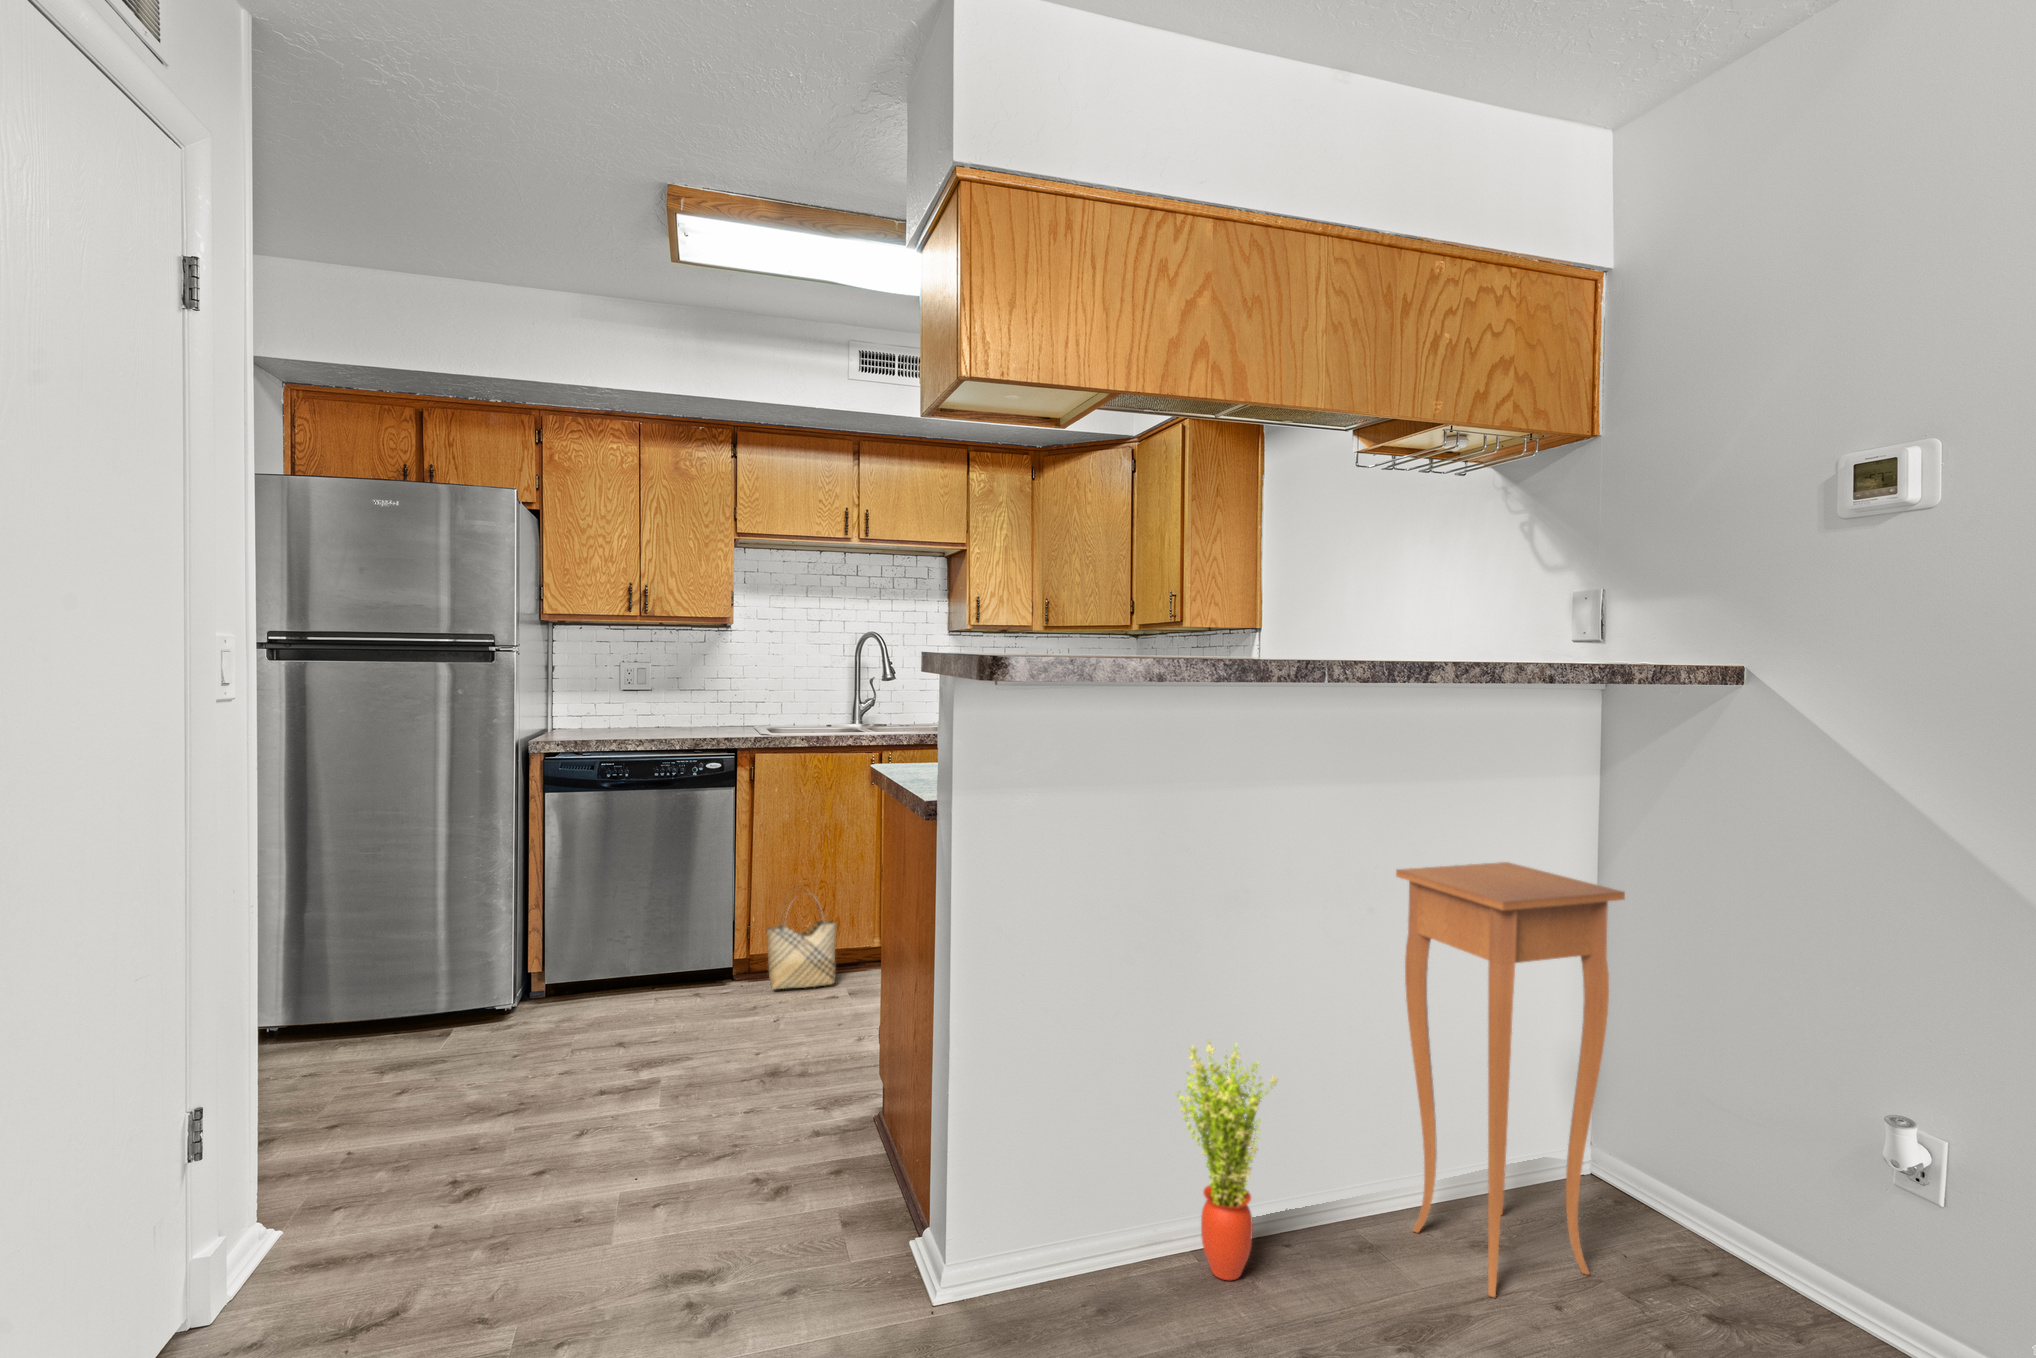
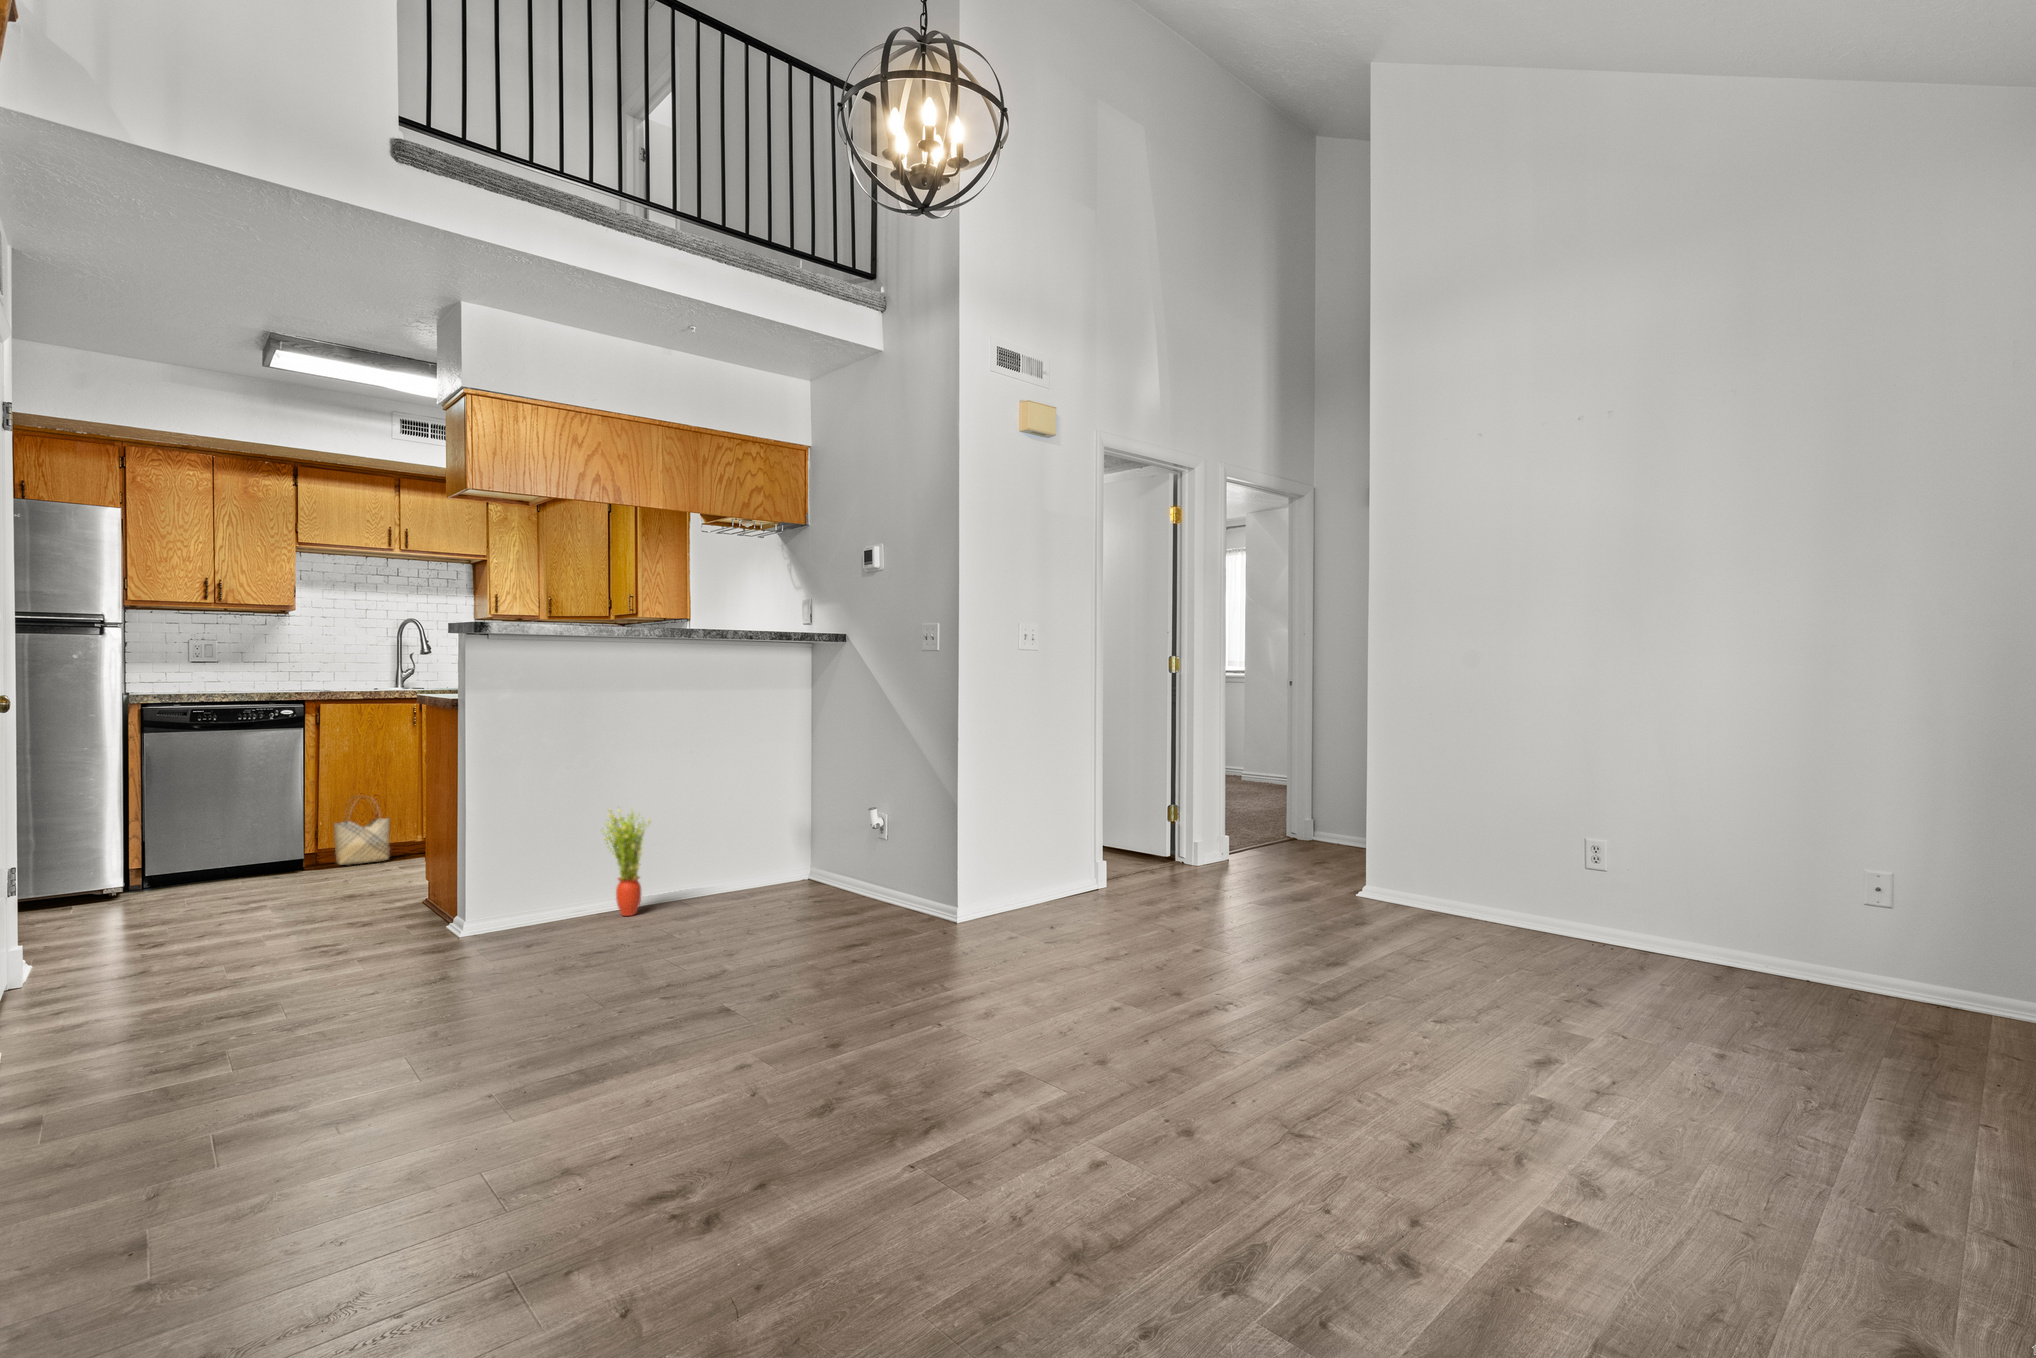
side table: present [1396,862,1625,1298] -> none [718,726,810,907]

